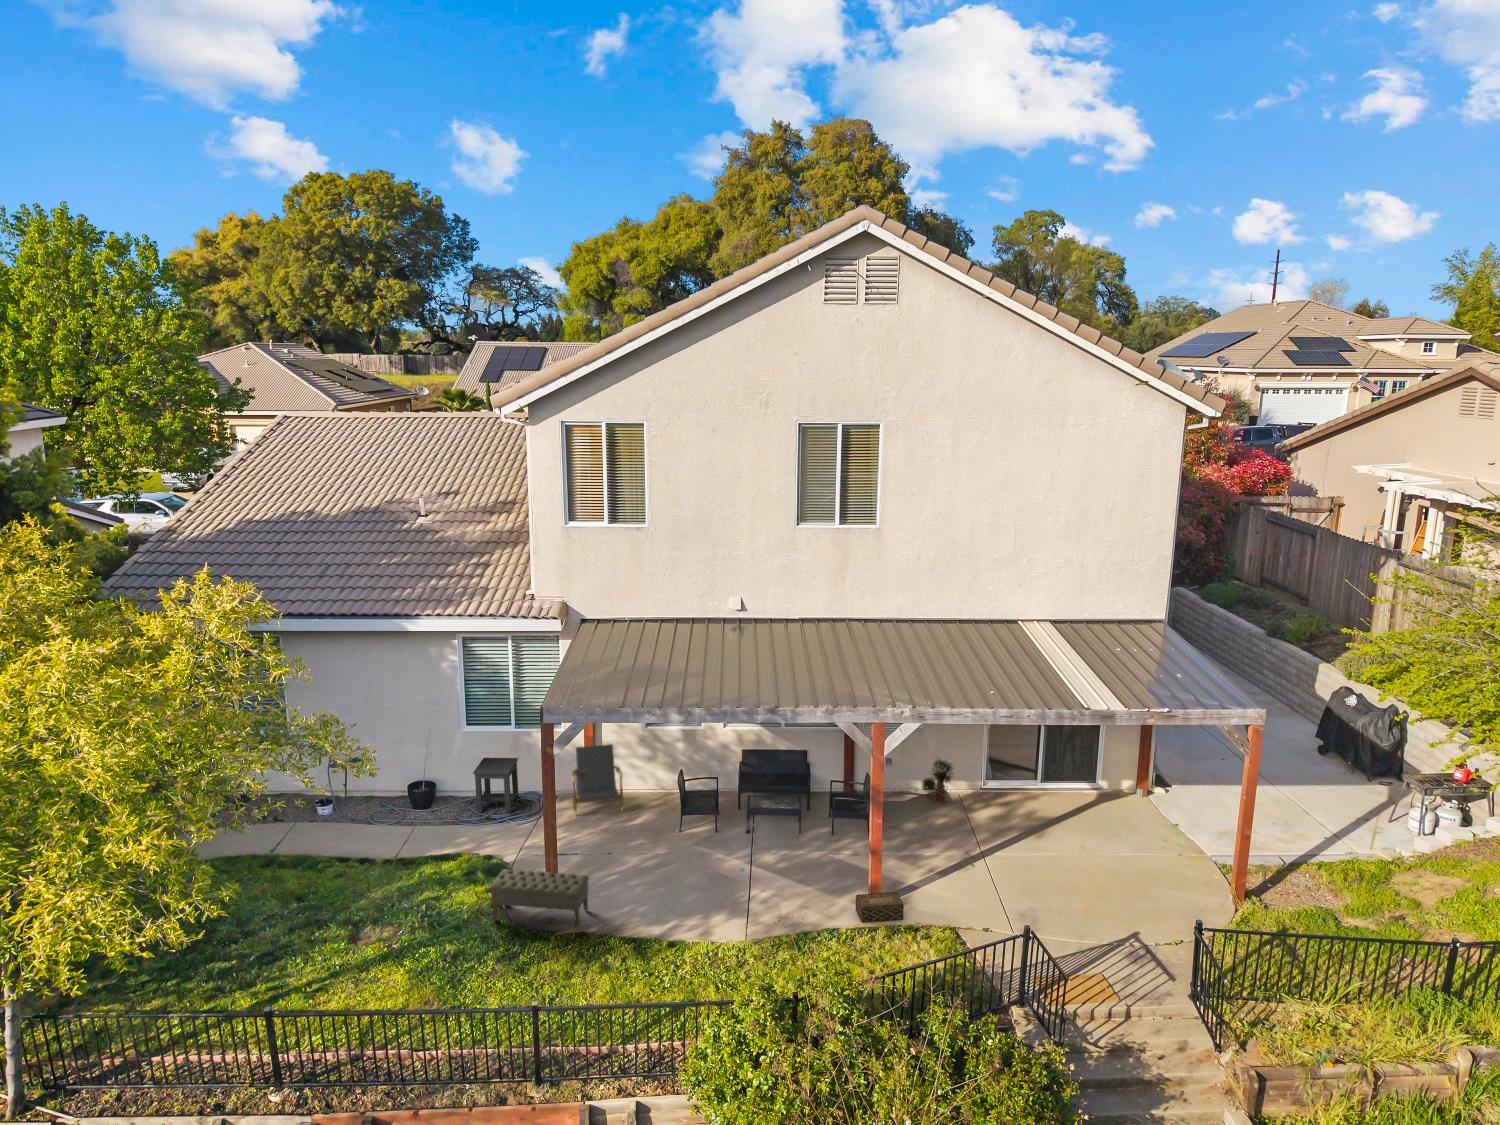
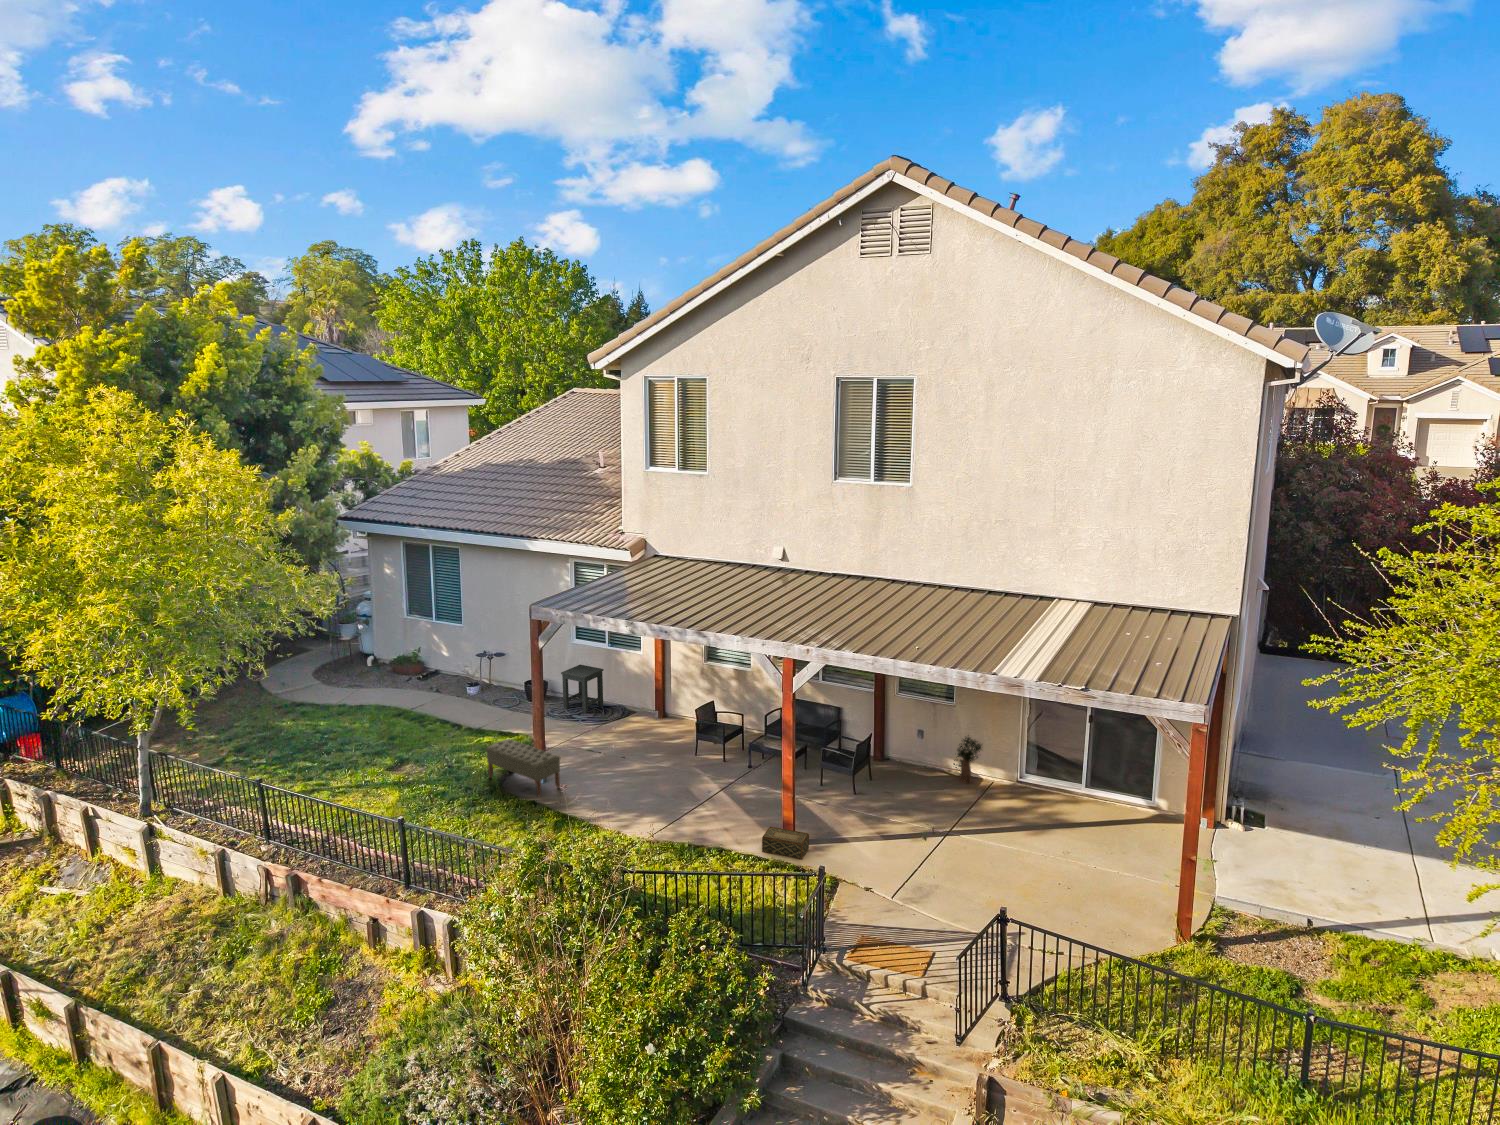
lounge chair: present [572,744,623,816] -> none [629,667,678,730]

